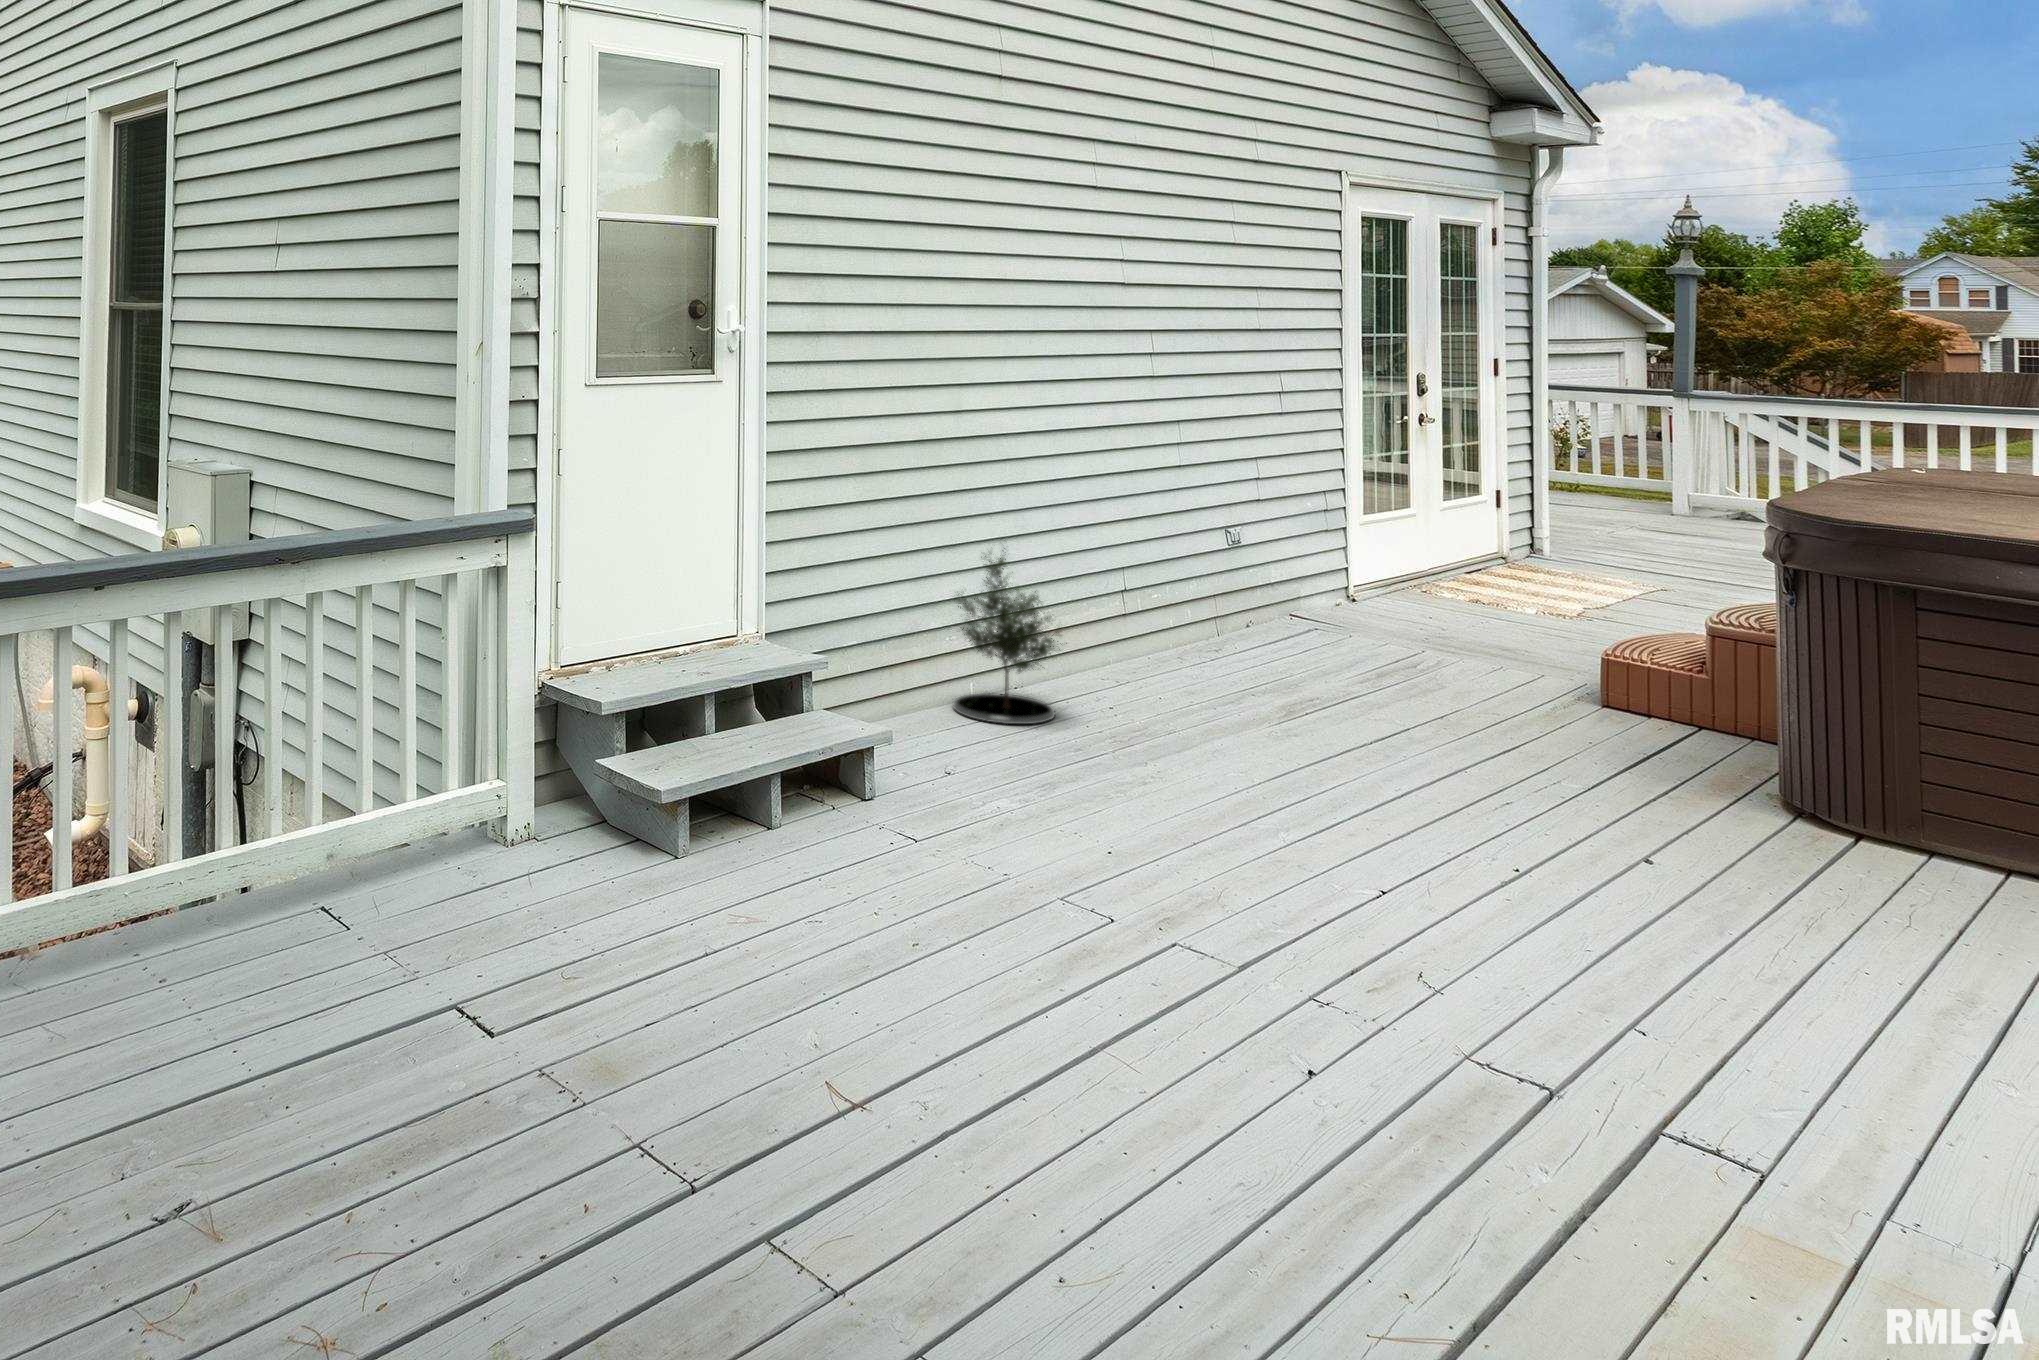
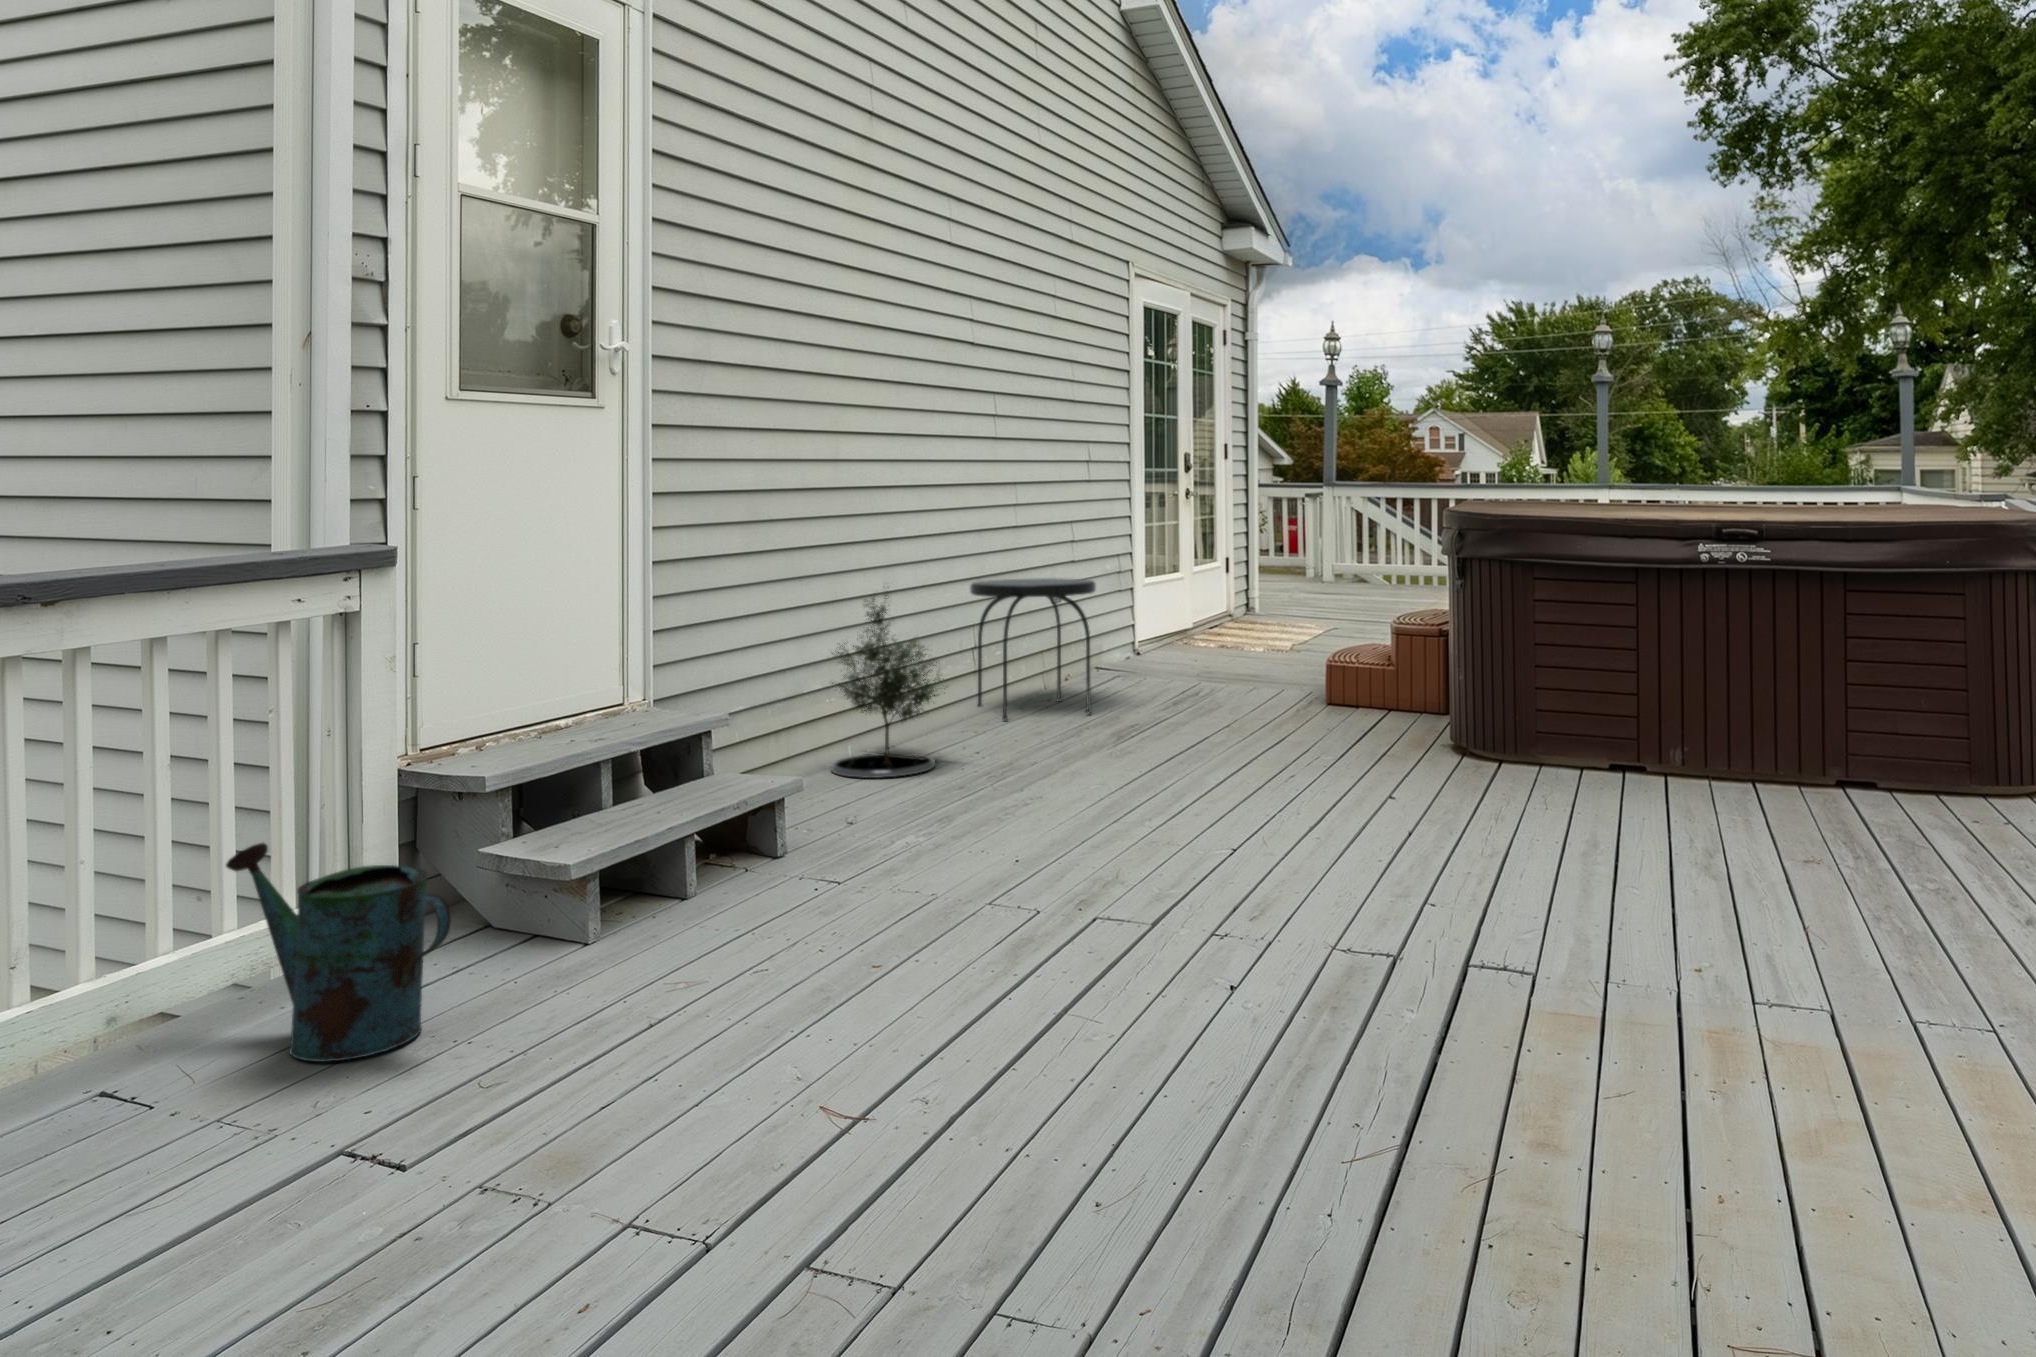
side table: none [1119,526,1263,677] -> present [970,578,1096,720]
watering can: none [412,742,534,924] -> present [226,843,451,1062]

